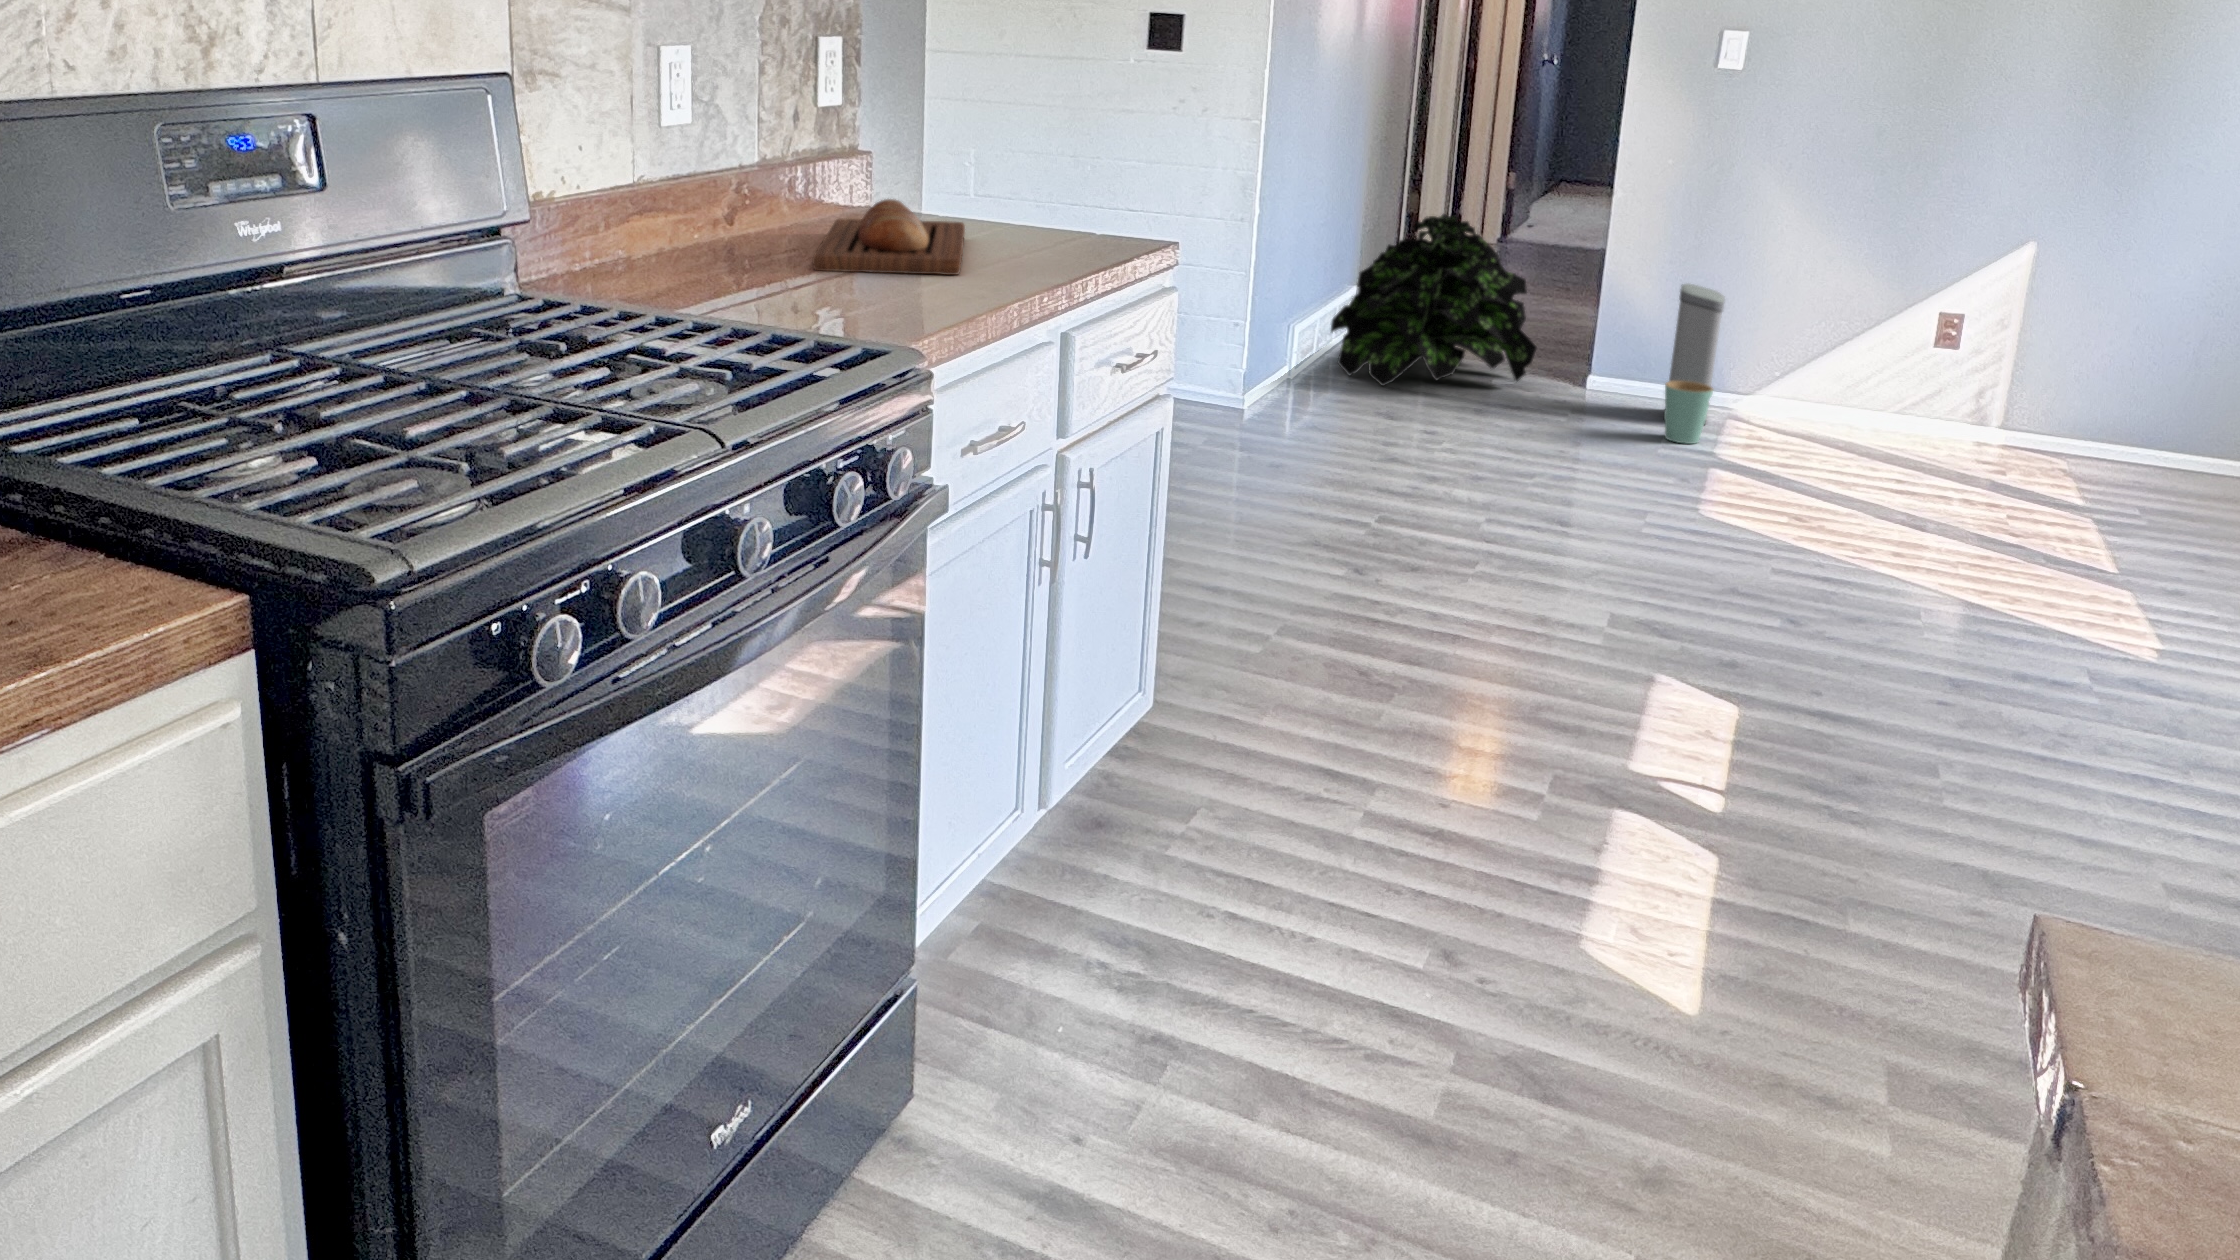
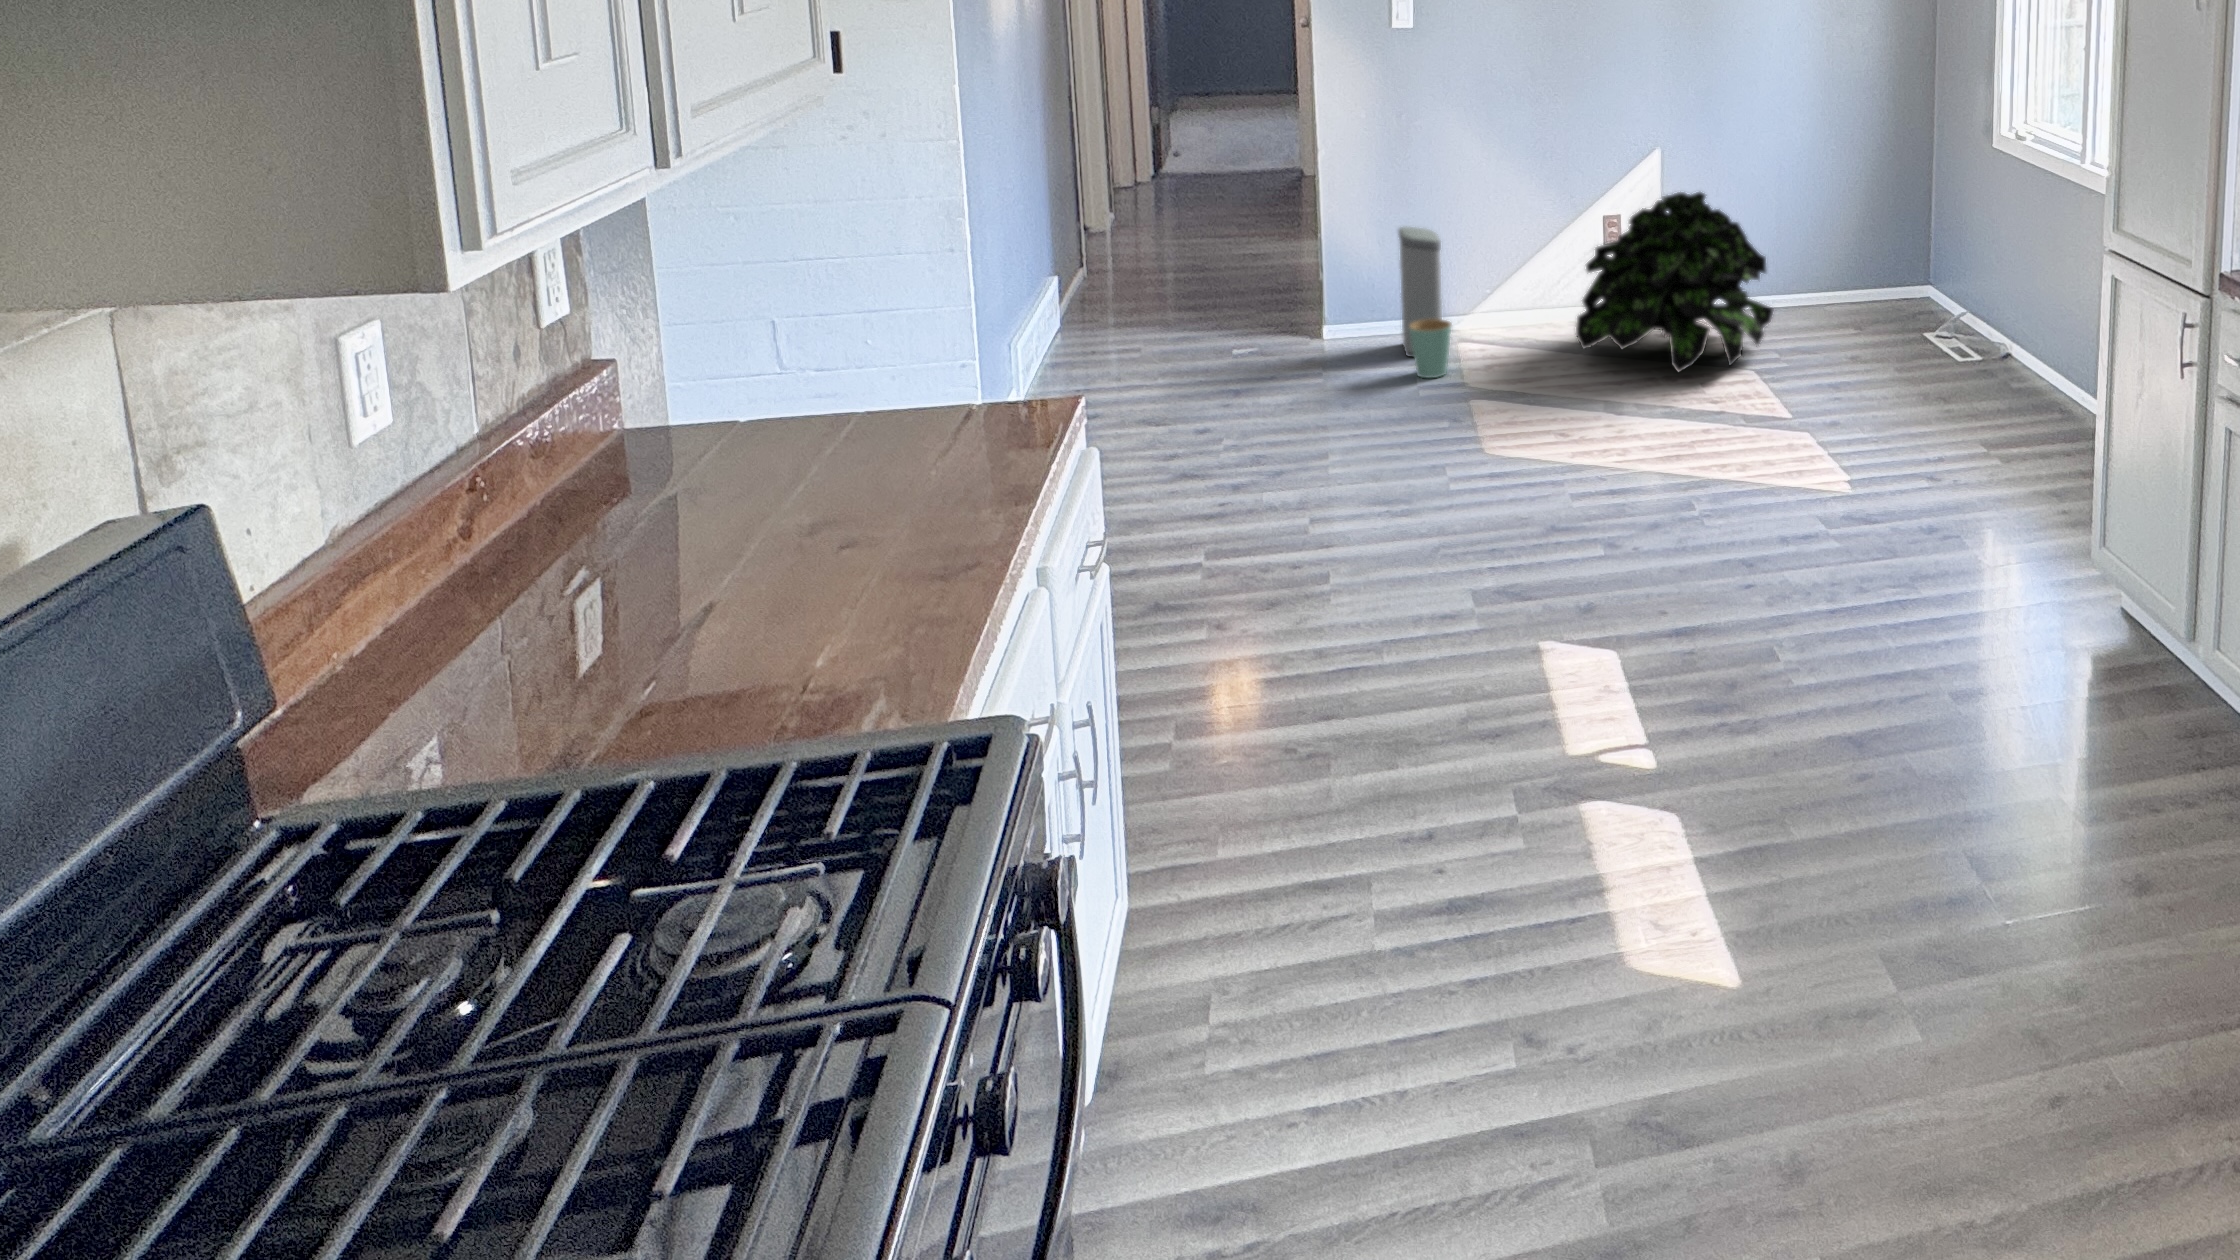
bread loaf: present [812,199,965,275] -> none [627,444,899,597]
potted plant: present [1331,214,1537,386] -> present [1576,192,1773,372]

